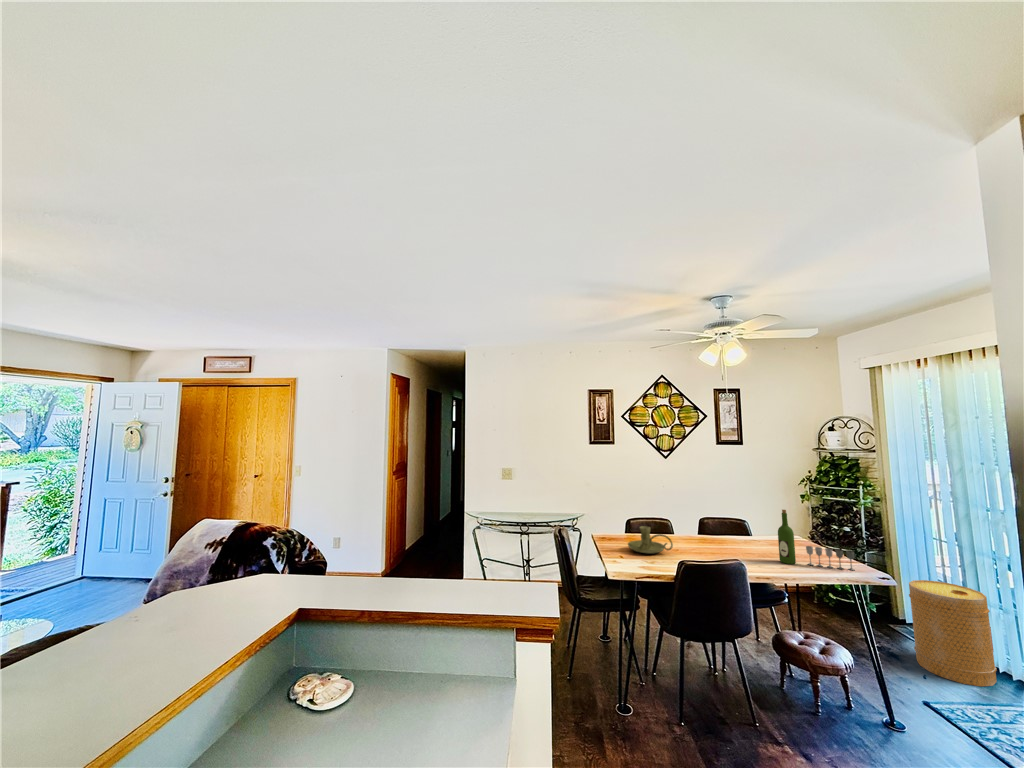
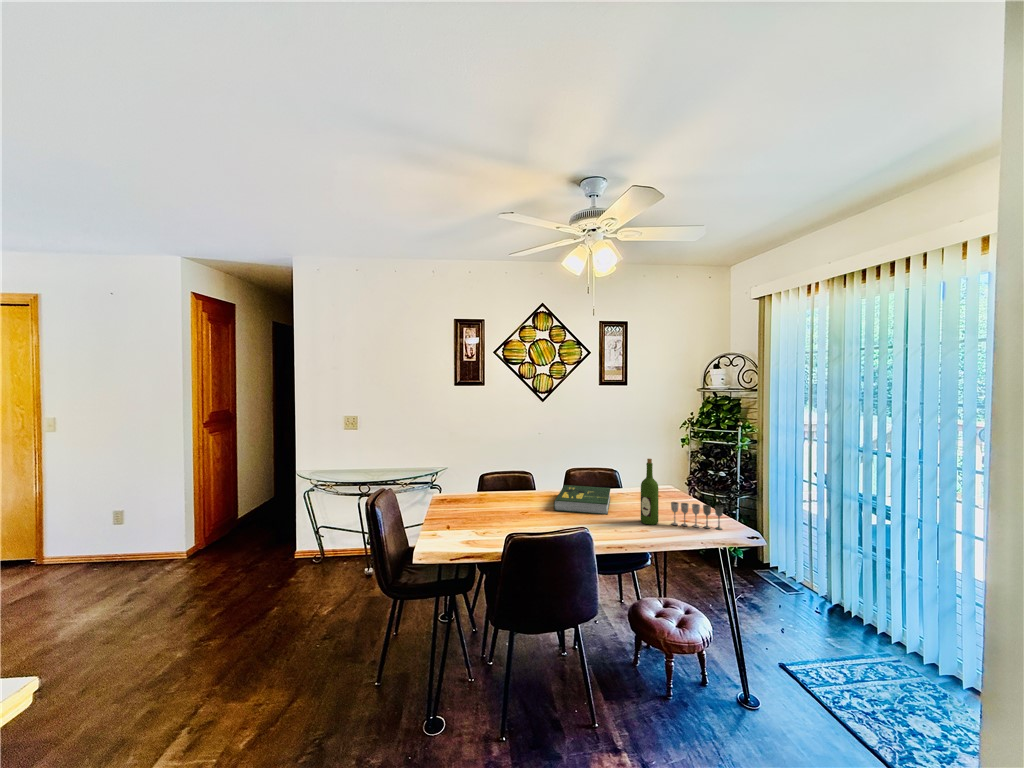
candle holder: present [628,526,673,553] -> none [463,484,517,519]
book: none [700,531,749,556] -> present [554,485,610,515]
basket: present [909,580,997,686] -> none [775,526,850,636]

